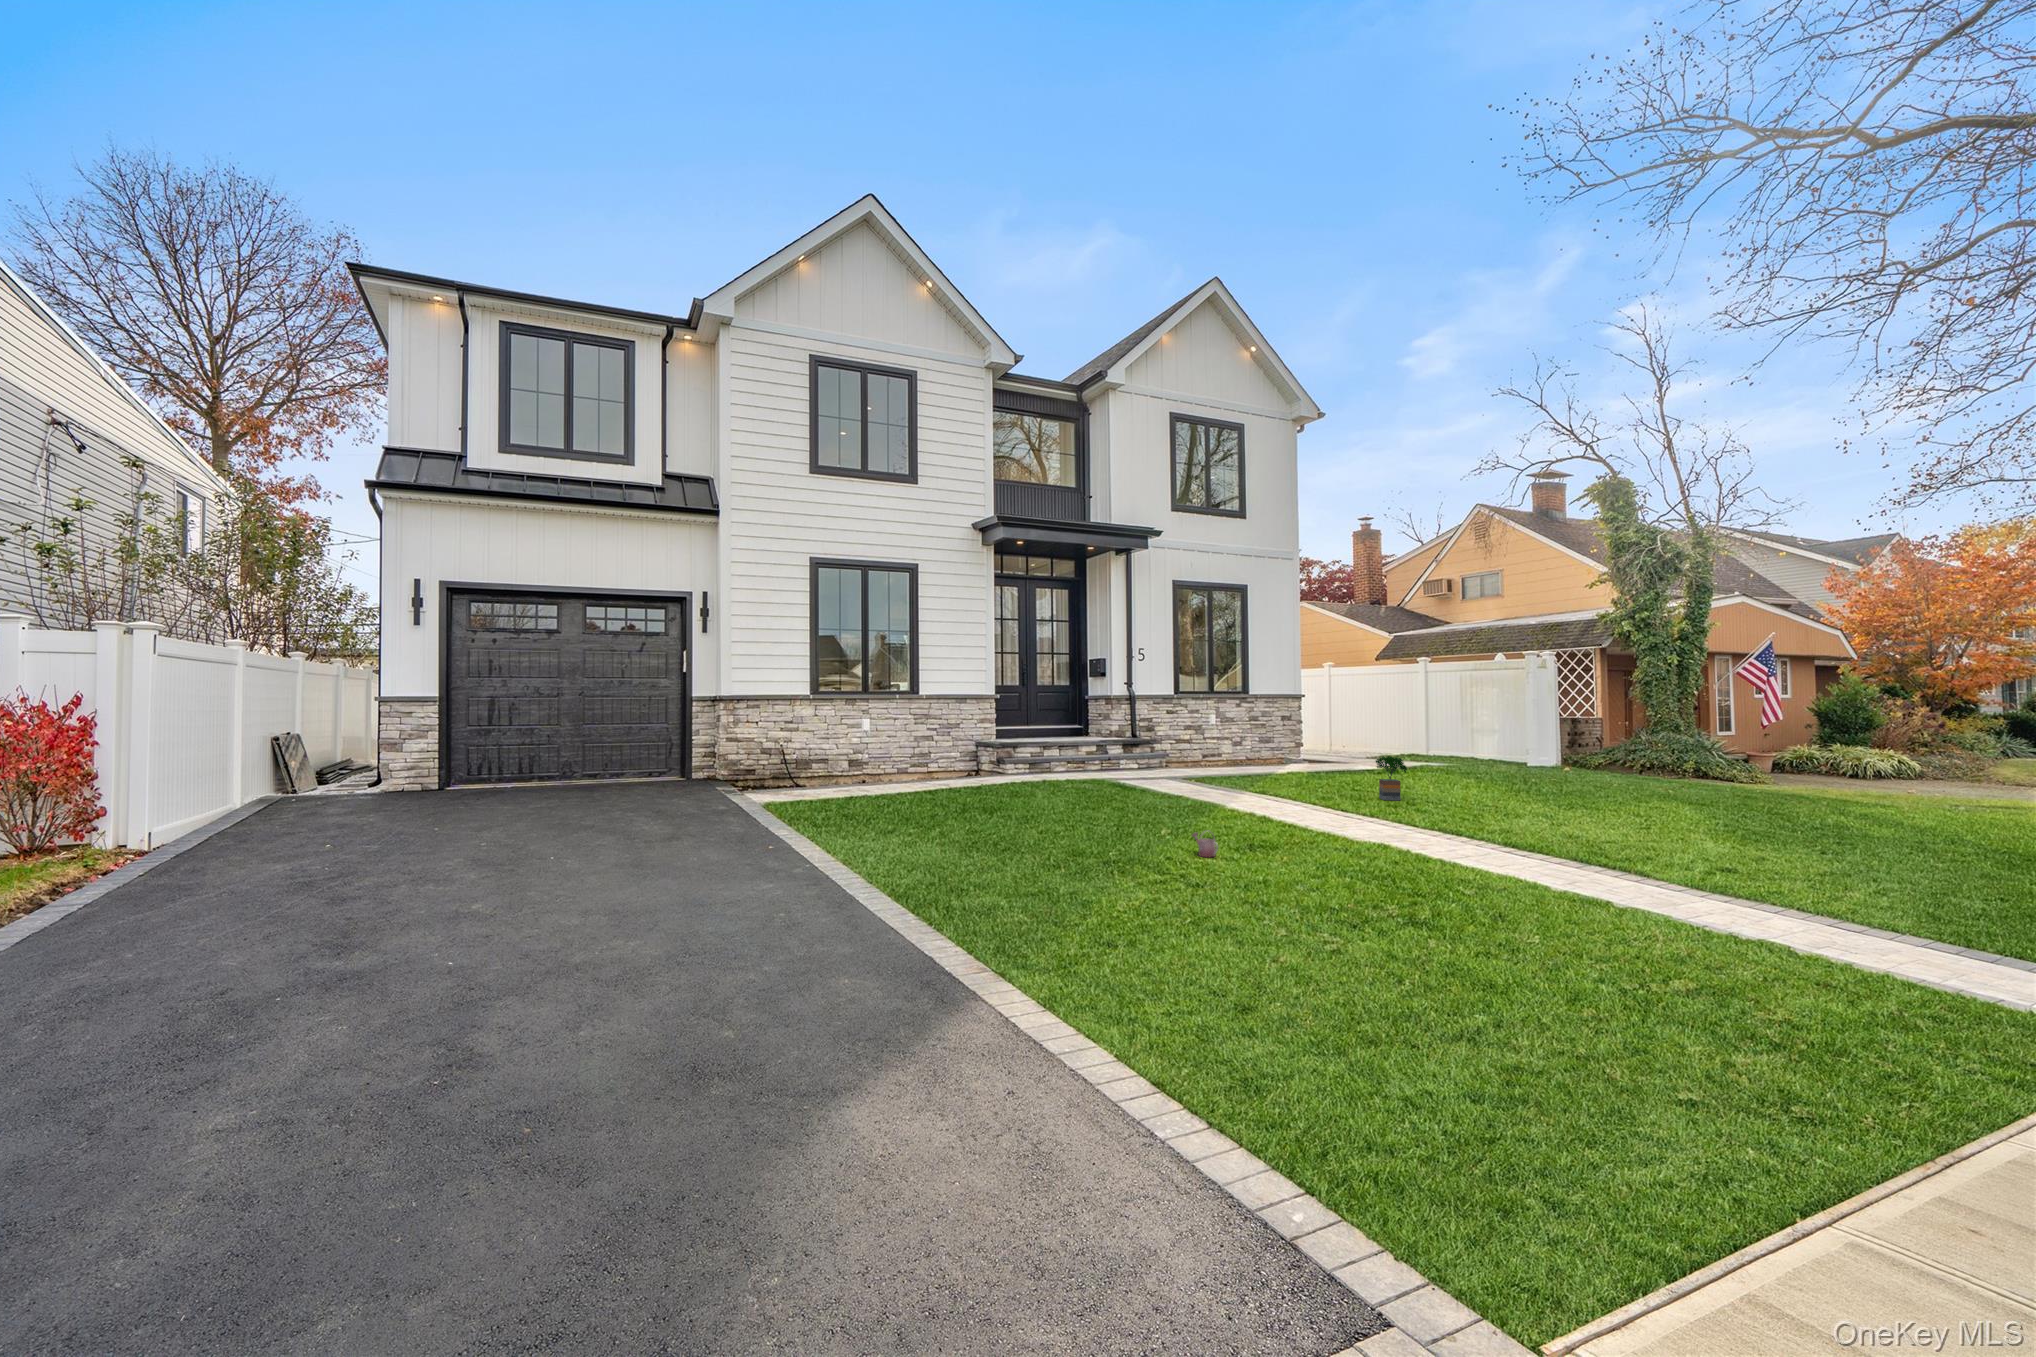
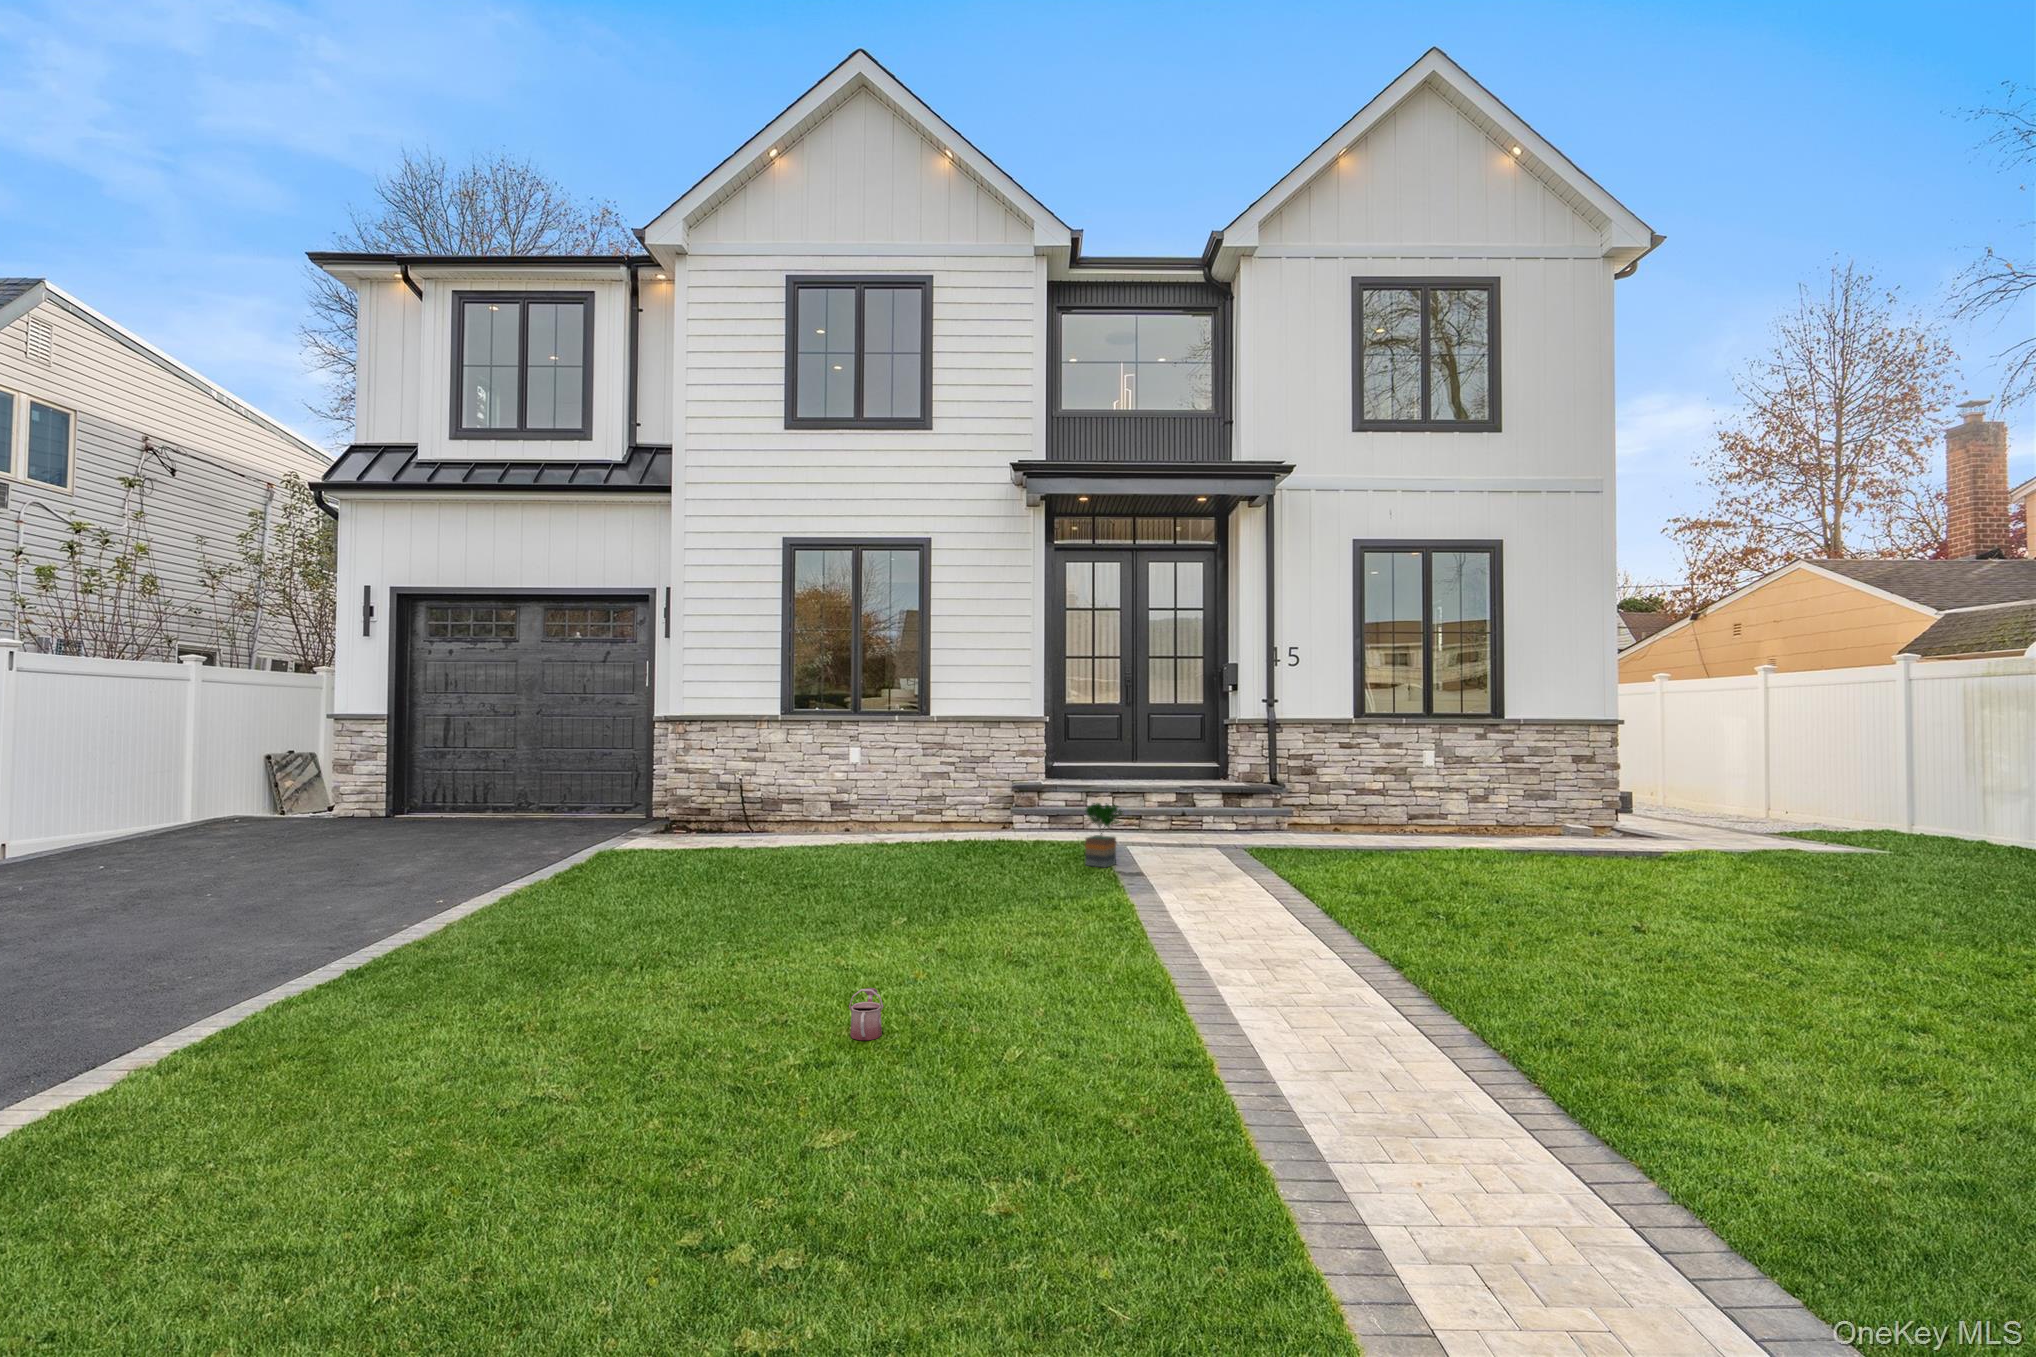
potted tree: present [1376,756,1407,801] -> present [1085,803,1122,867]

